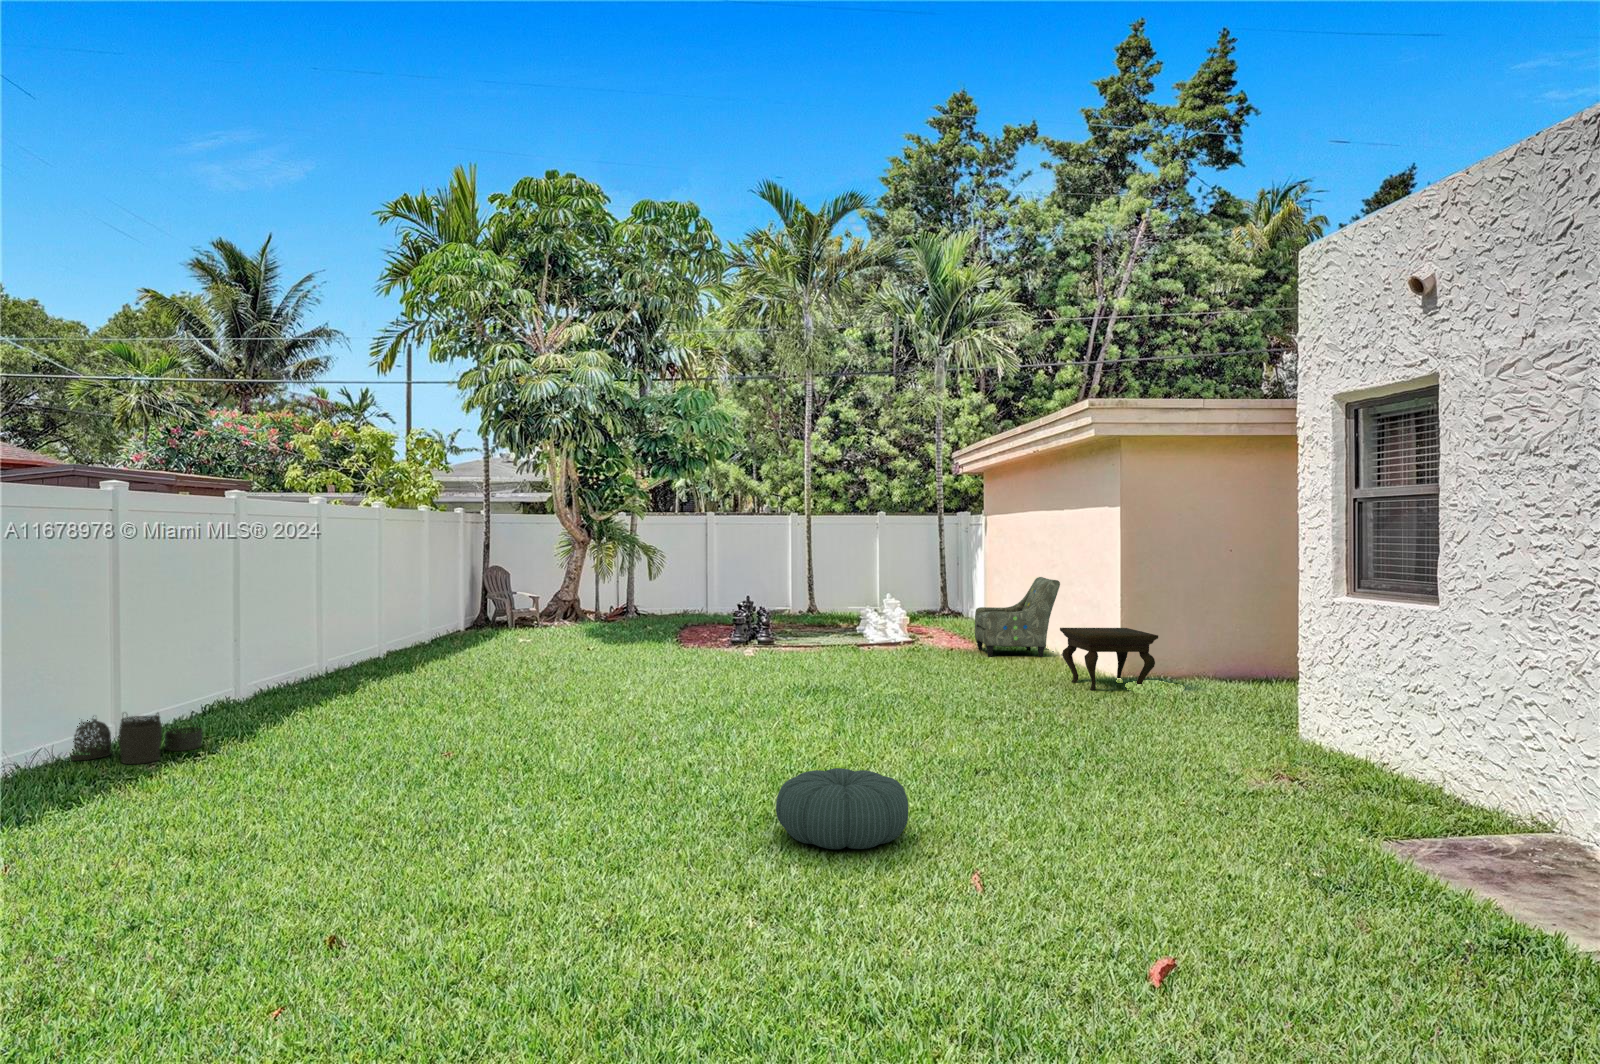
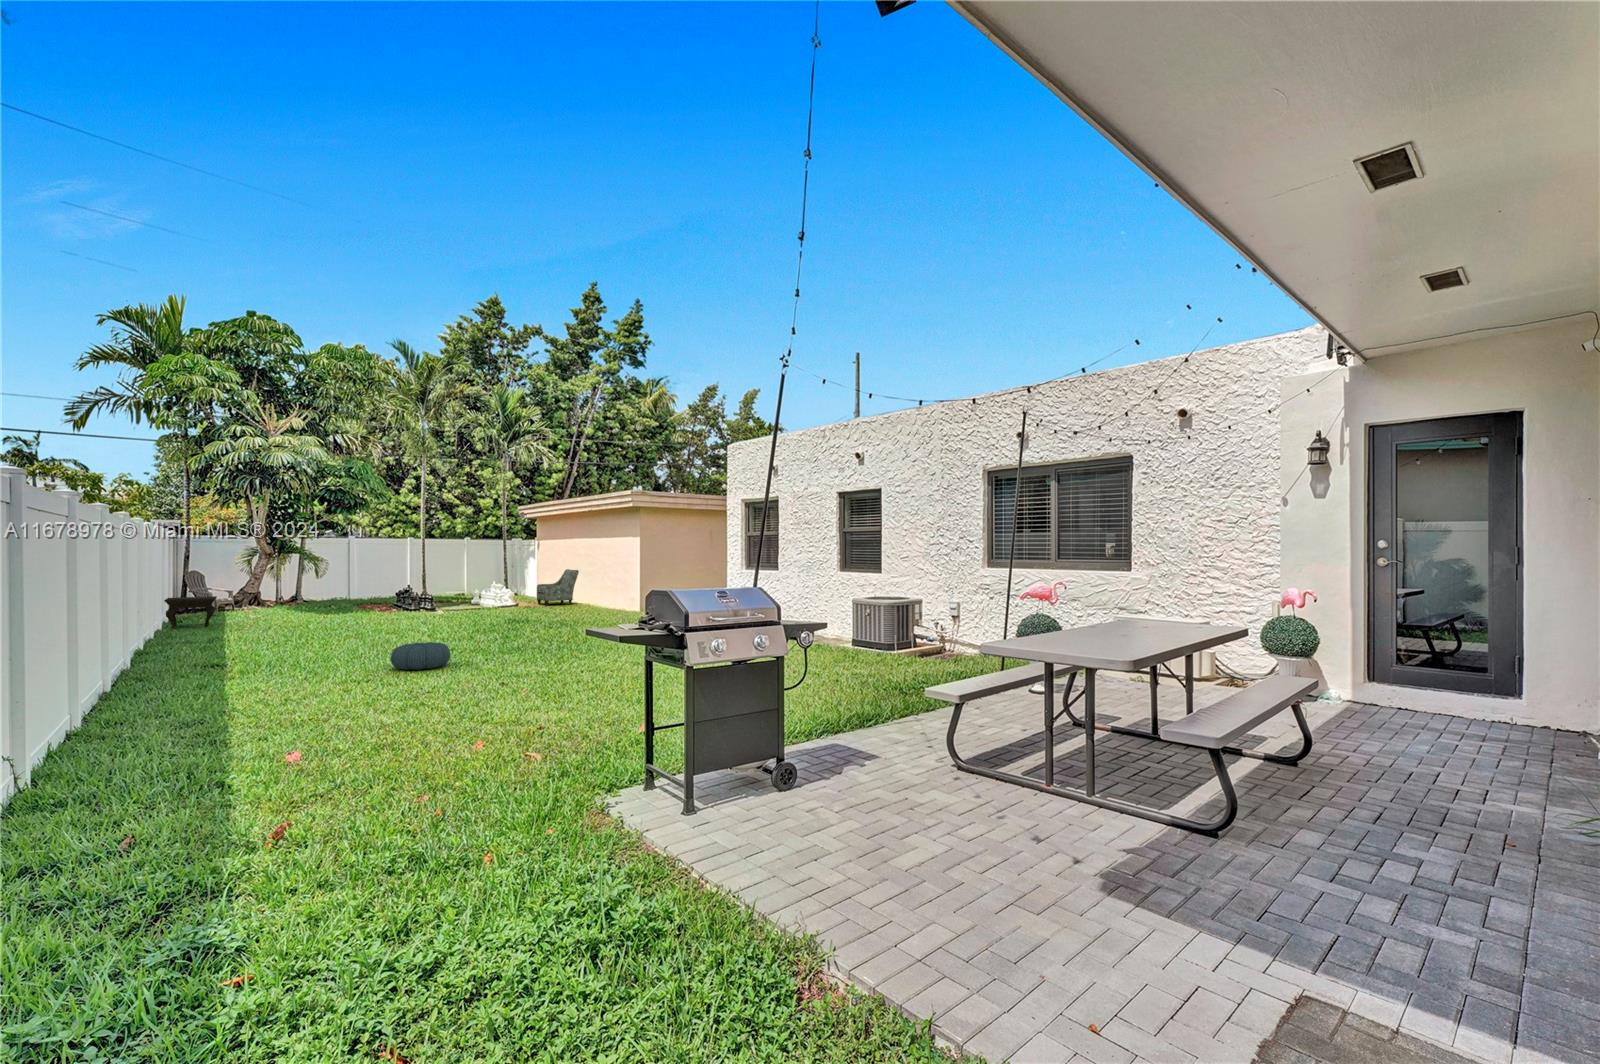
side table: present [1060,628,1158,690] -> present [164,596,217,629]
woven basket: present [71,713,202,764] -> none [140,635,211,660]
pouf: present [776,768,908,849] -> present [391,642,450,670]

